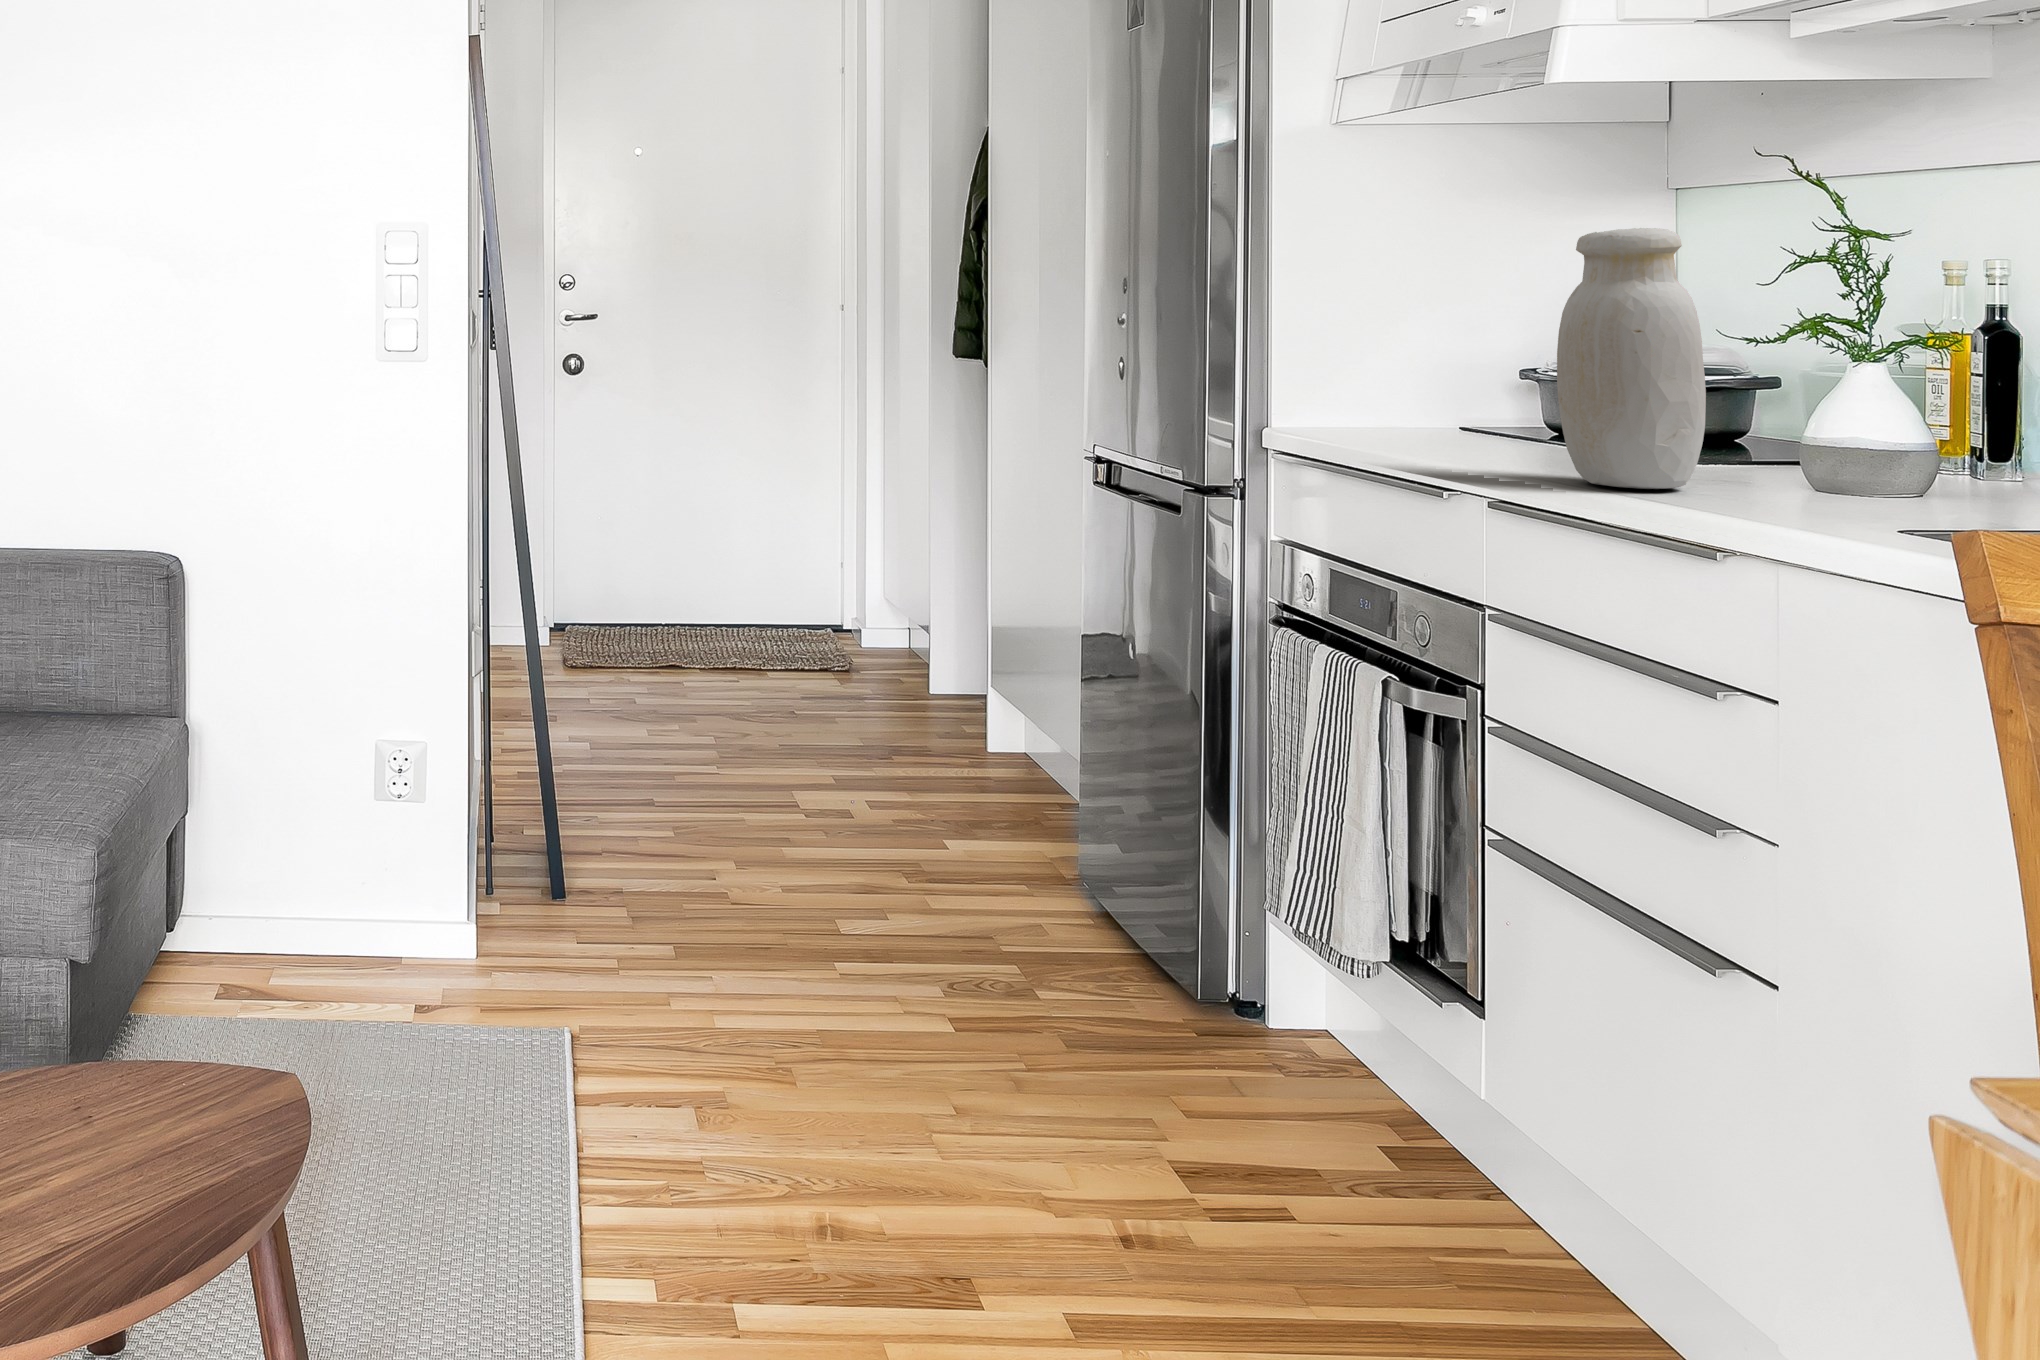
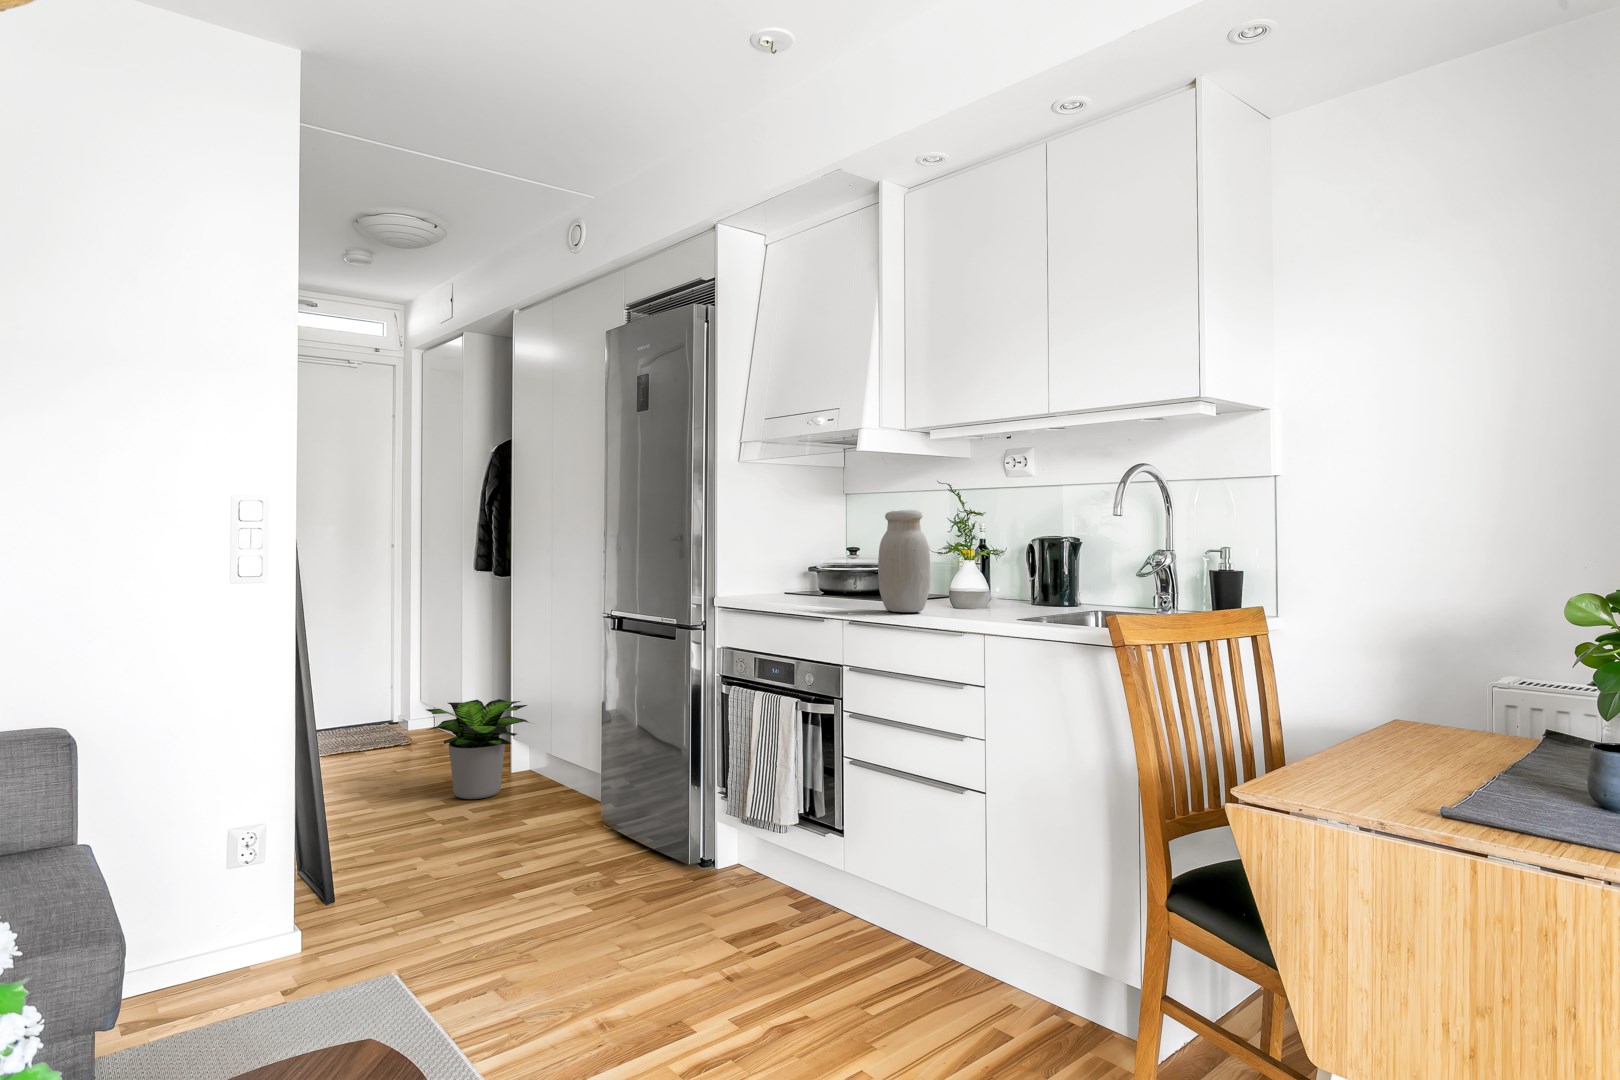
potted plant: none [807,596,1019,783] -> present [426,699,529,799]

